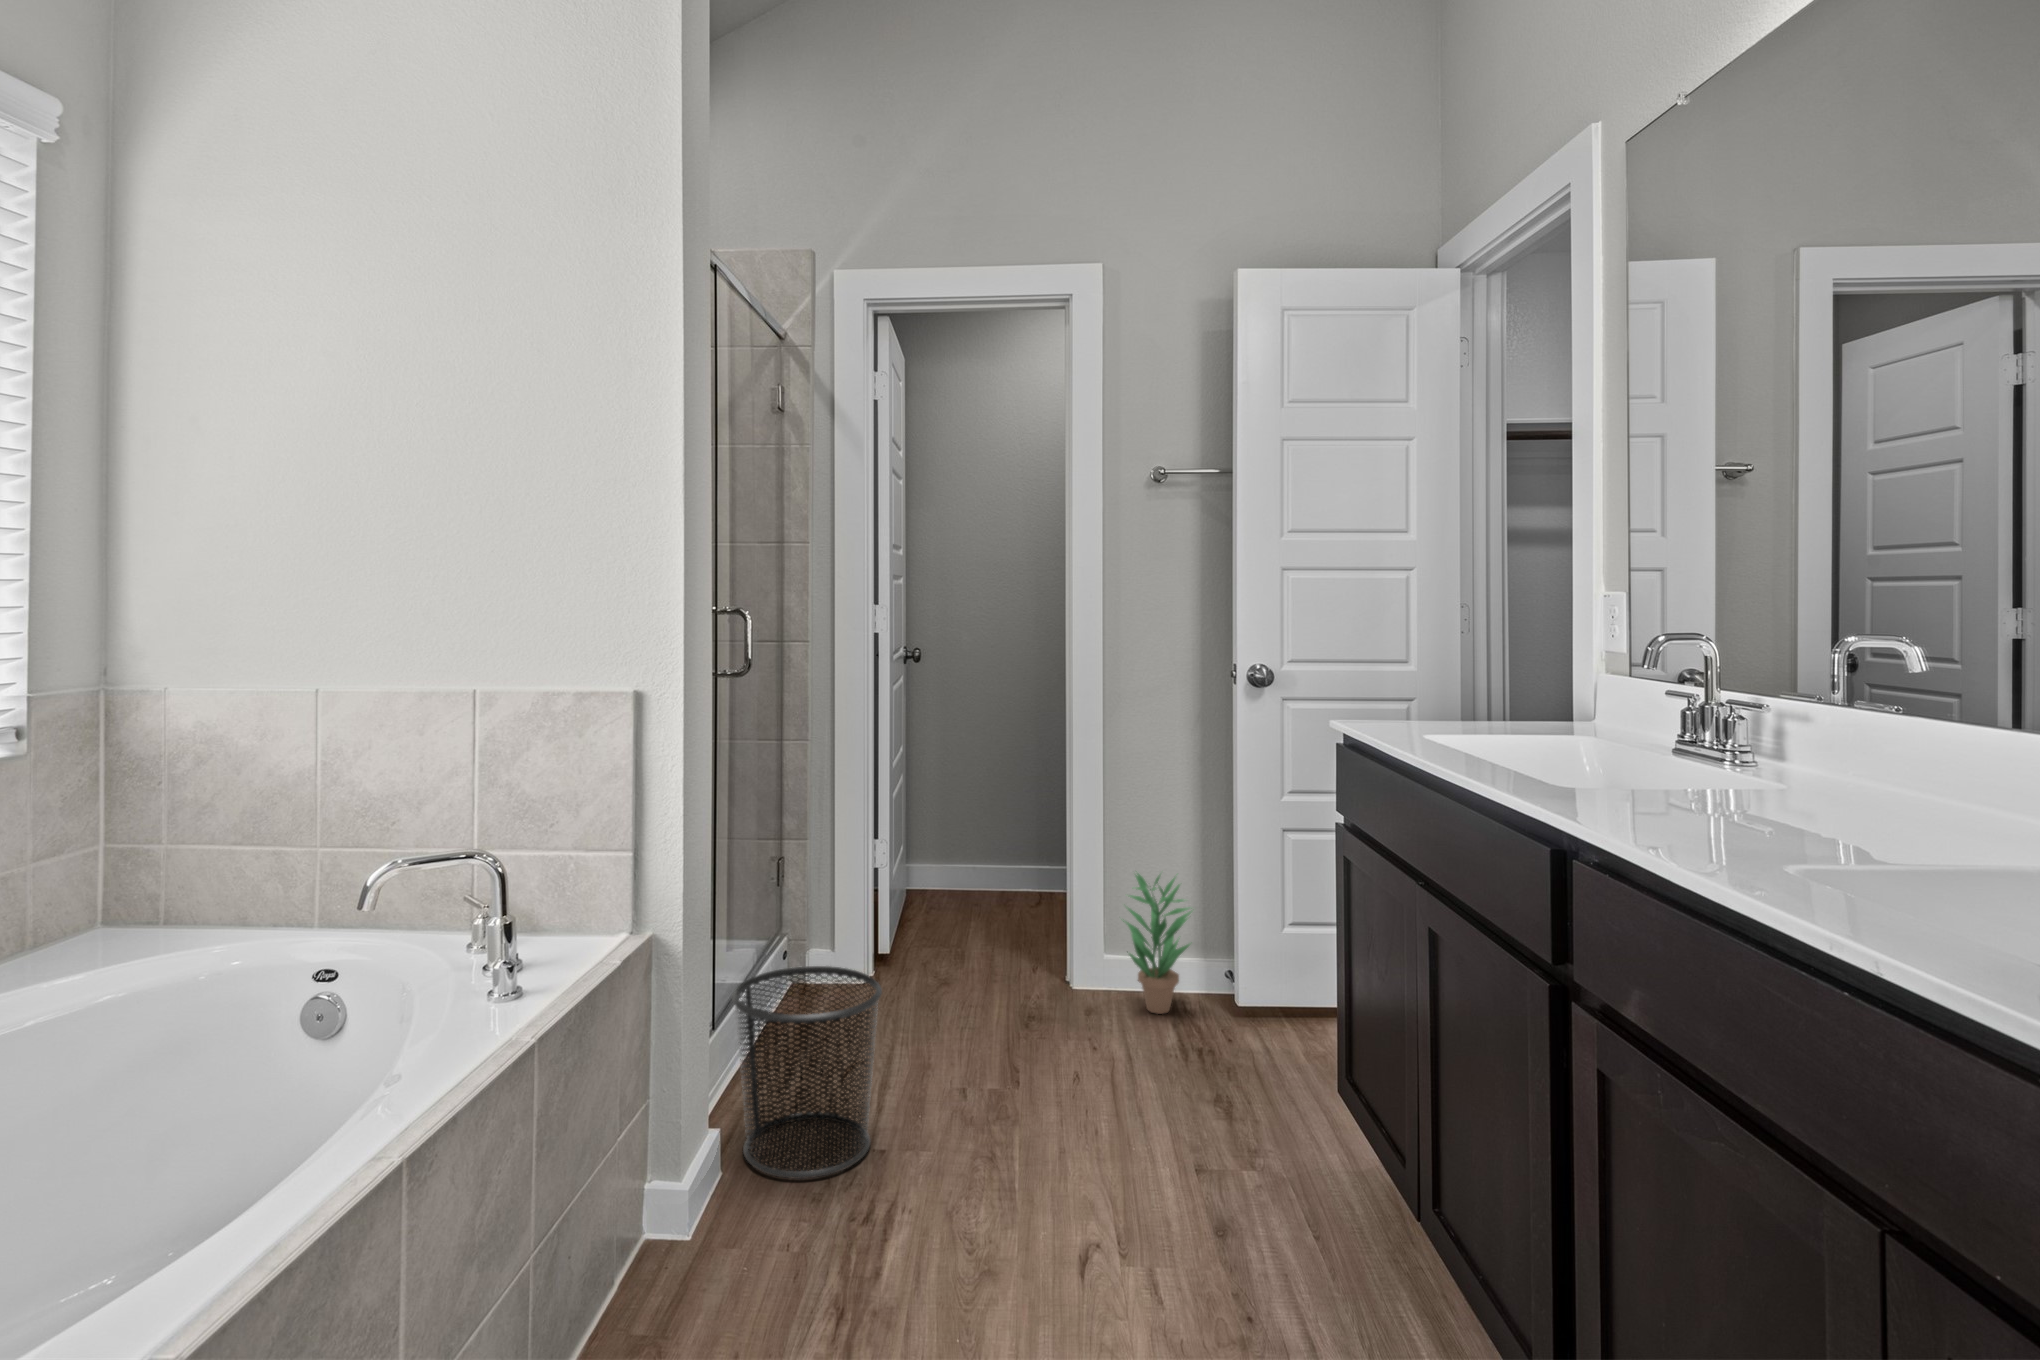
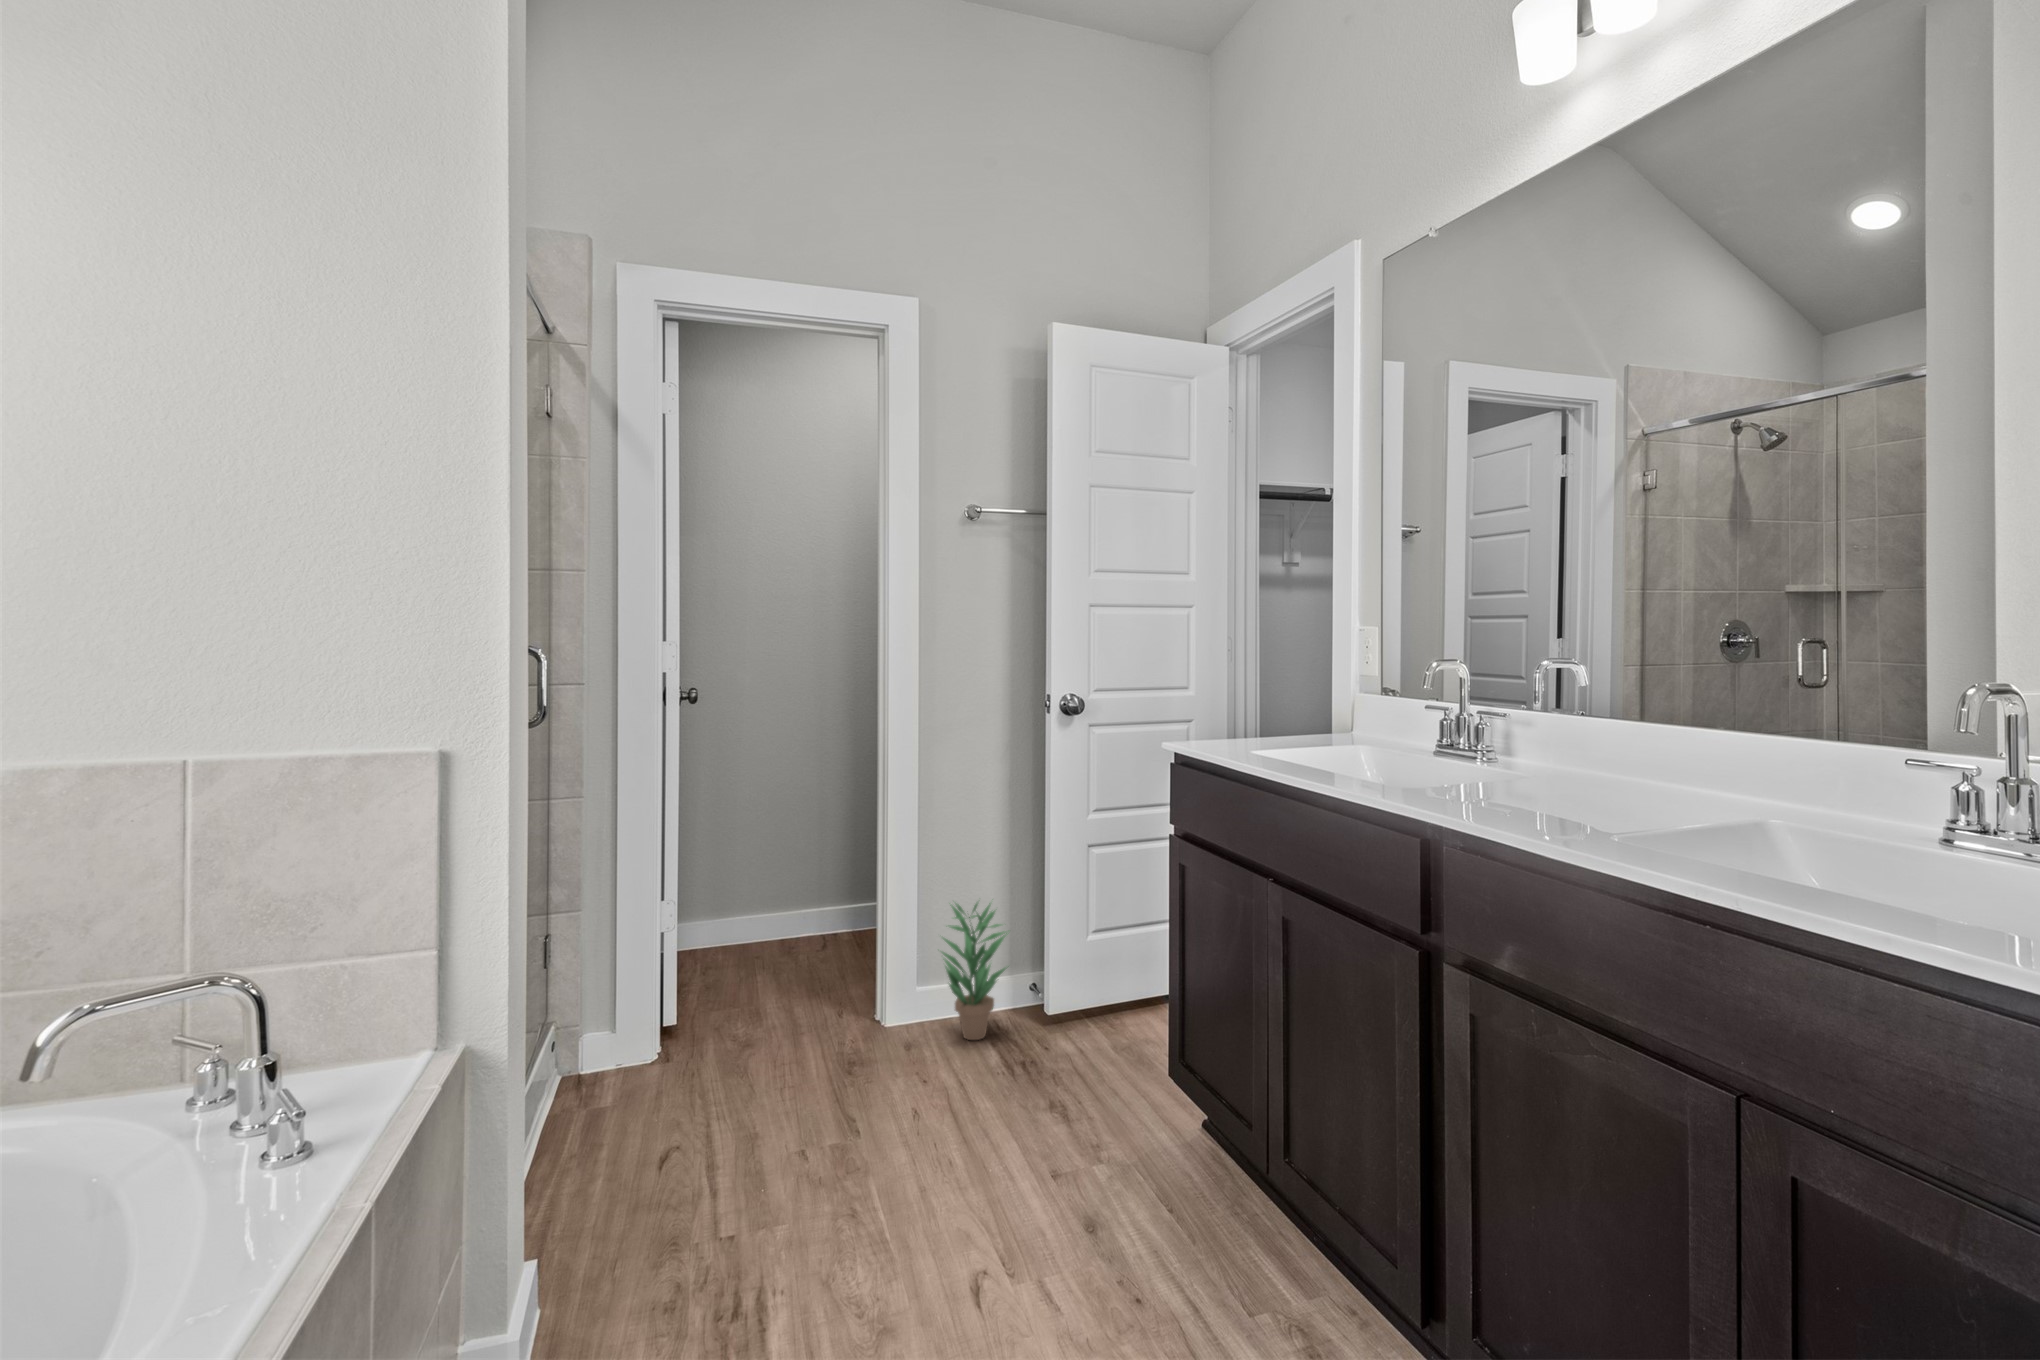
waste bin: present [732,966,882,1179] -> none [546,1042,730,1296]

